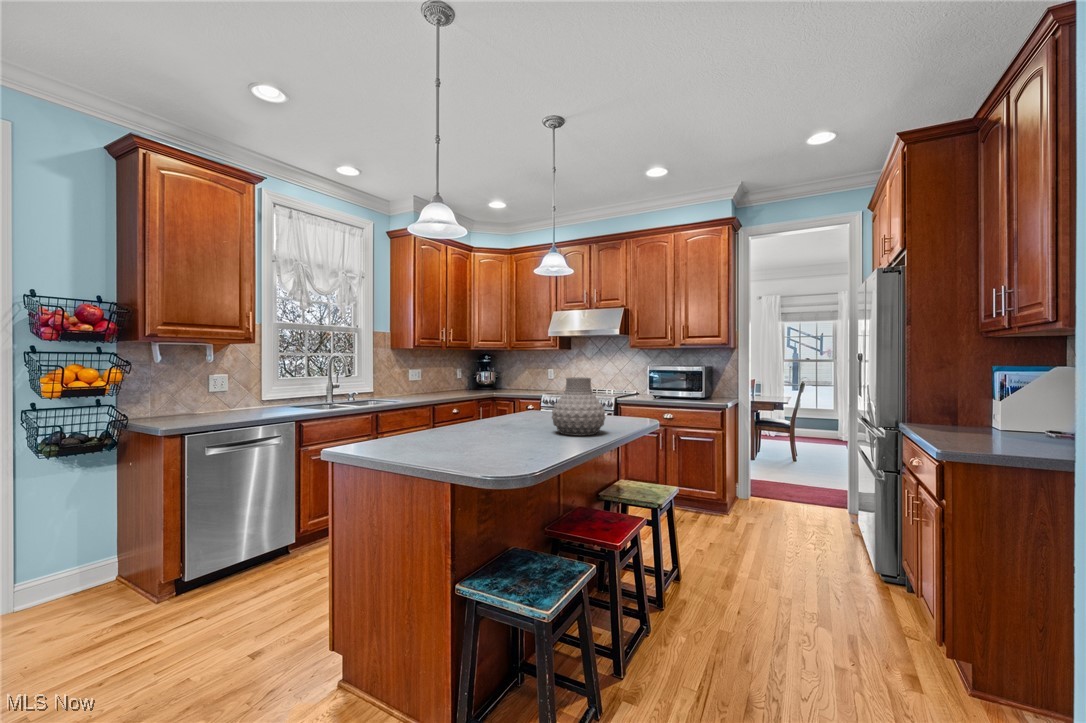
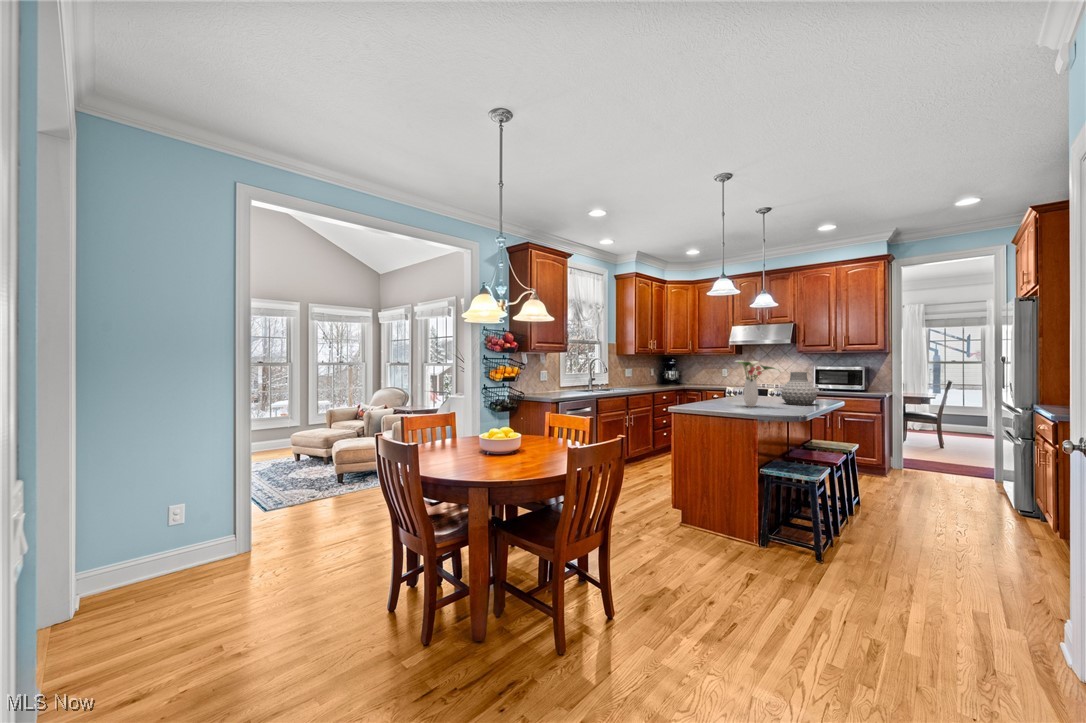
flower arrangement: none [448,356,527,444] -> present [737,360,775,407]

